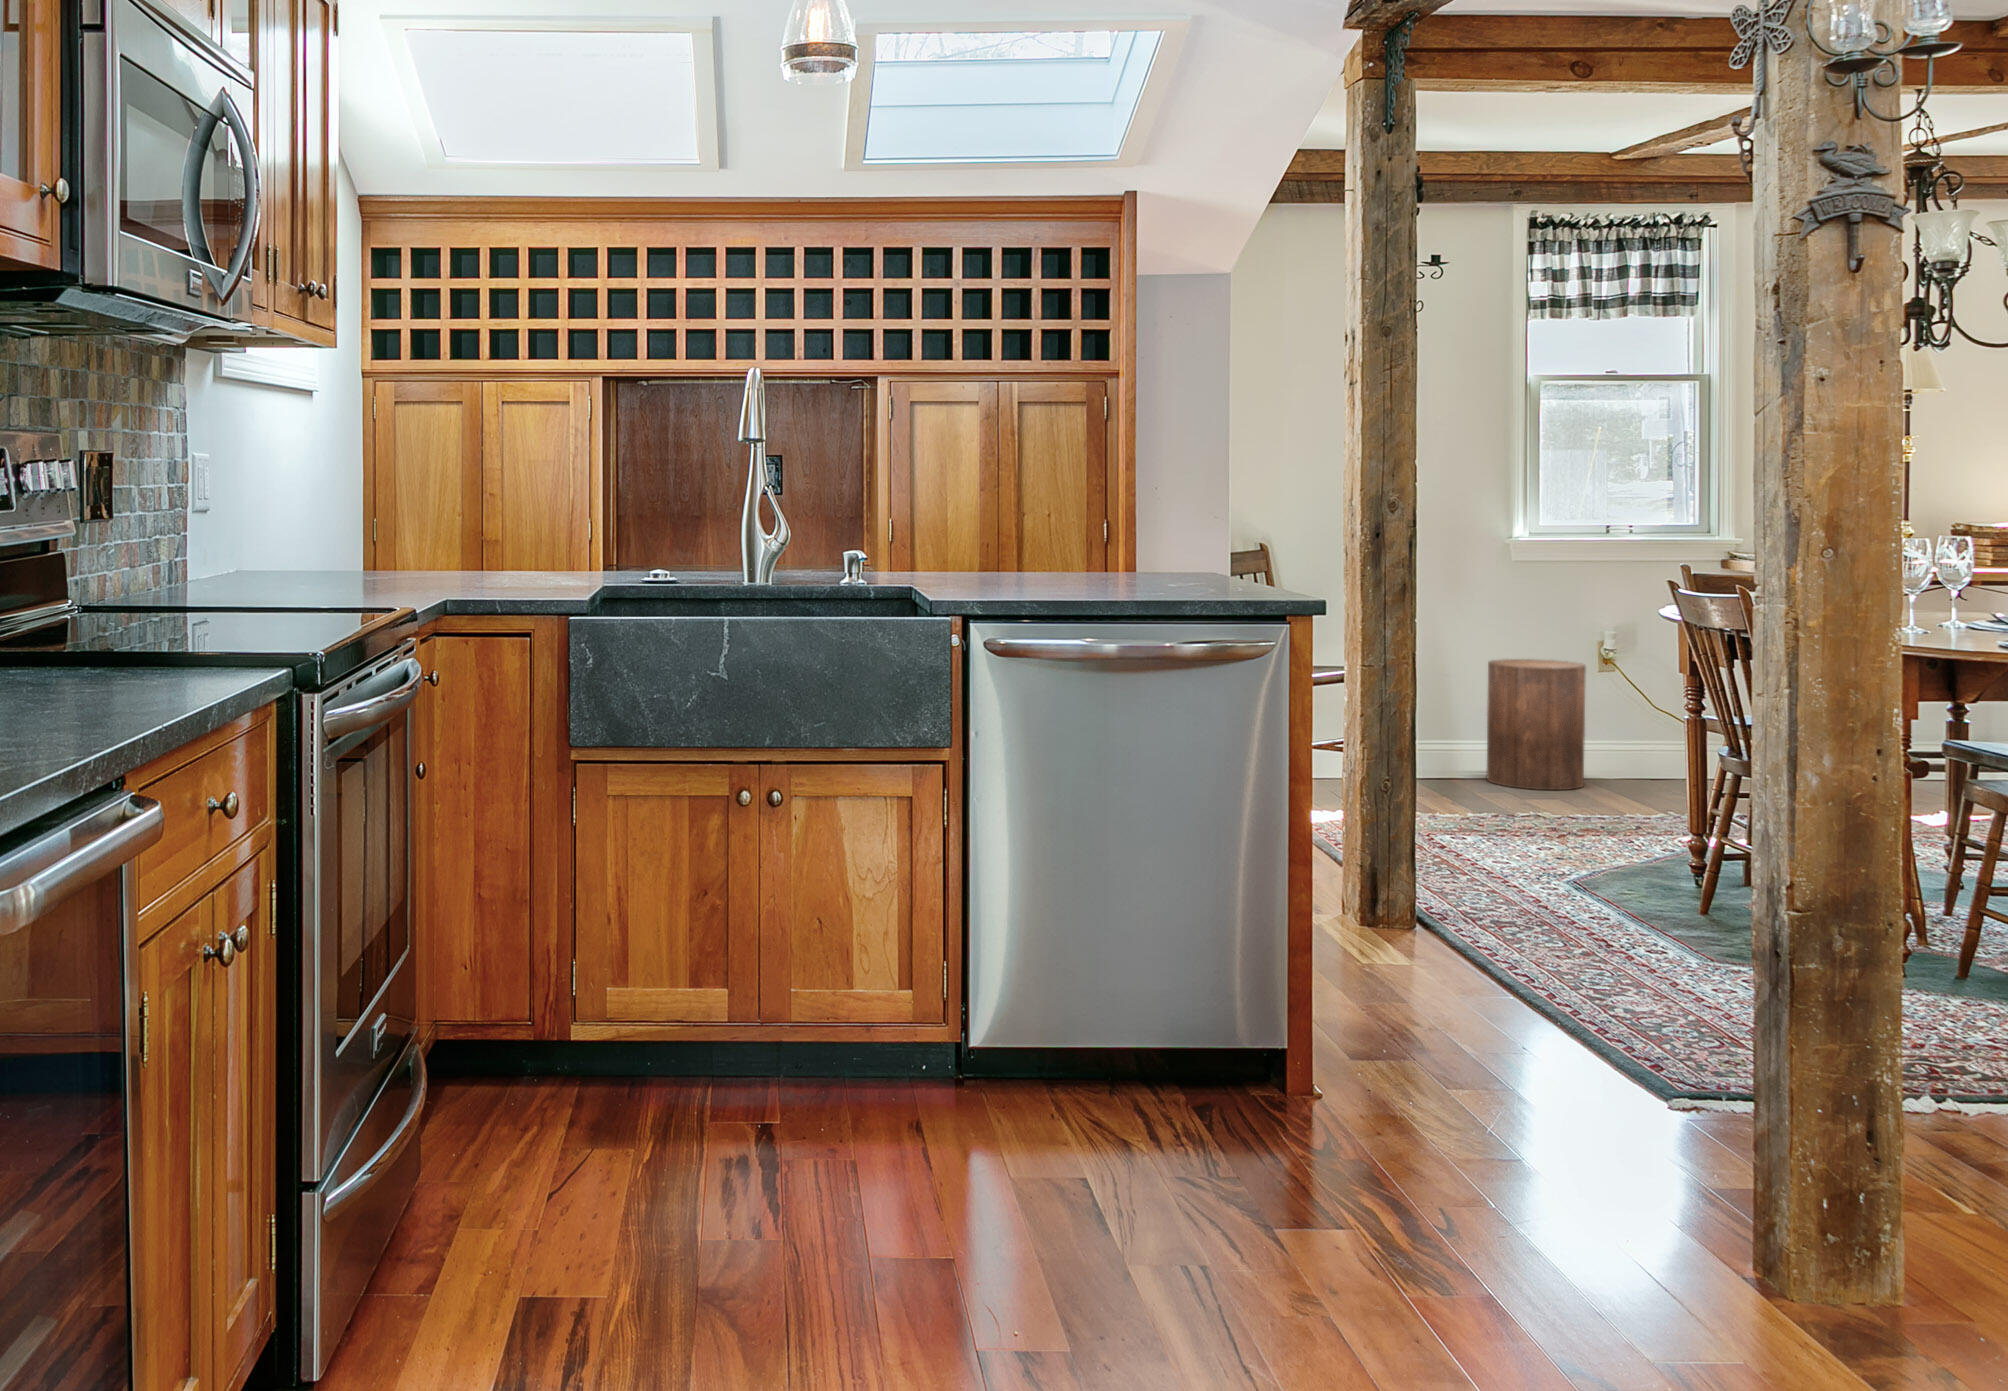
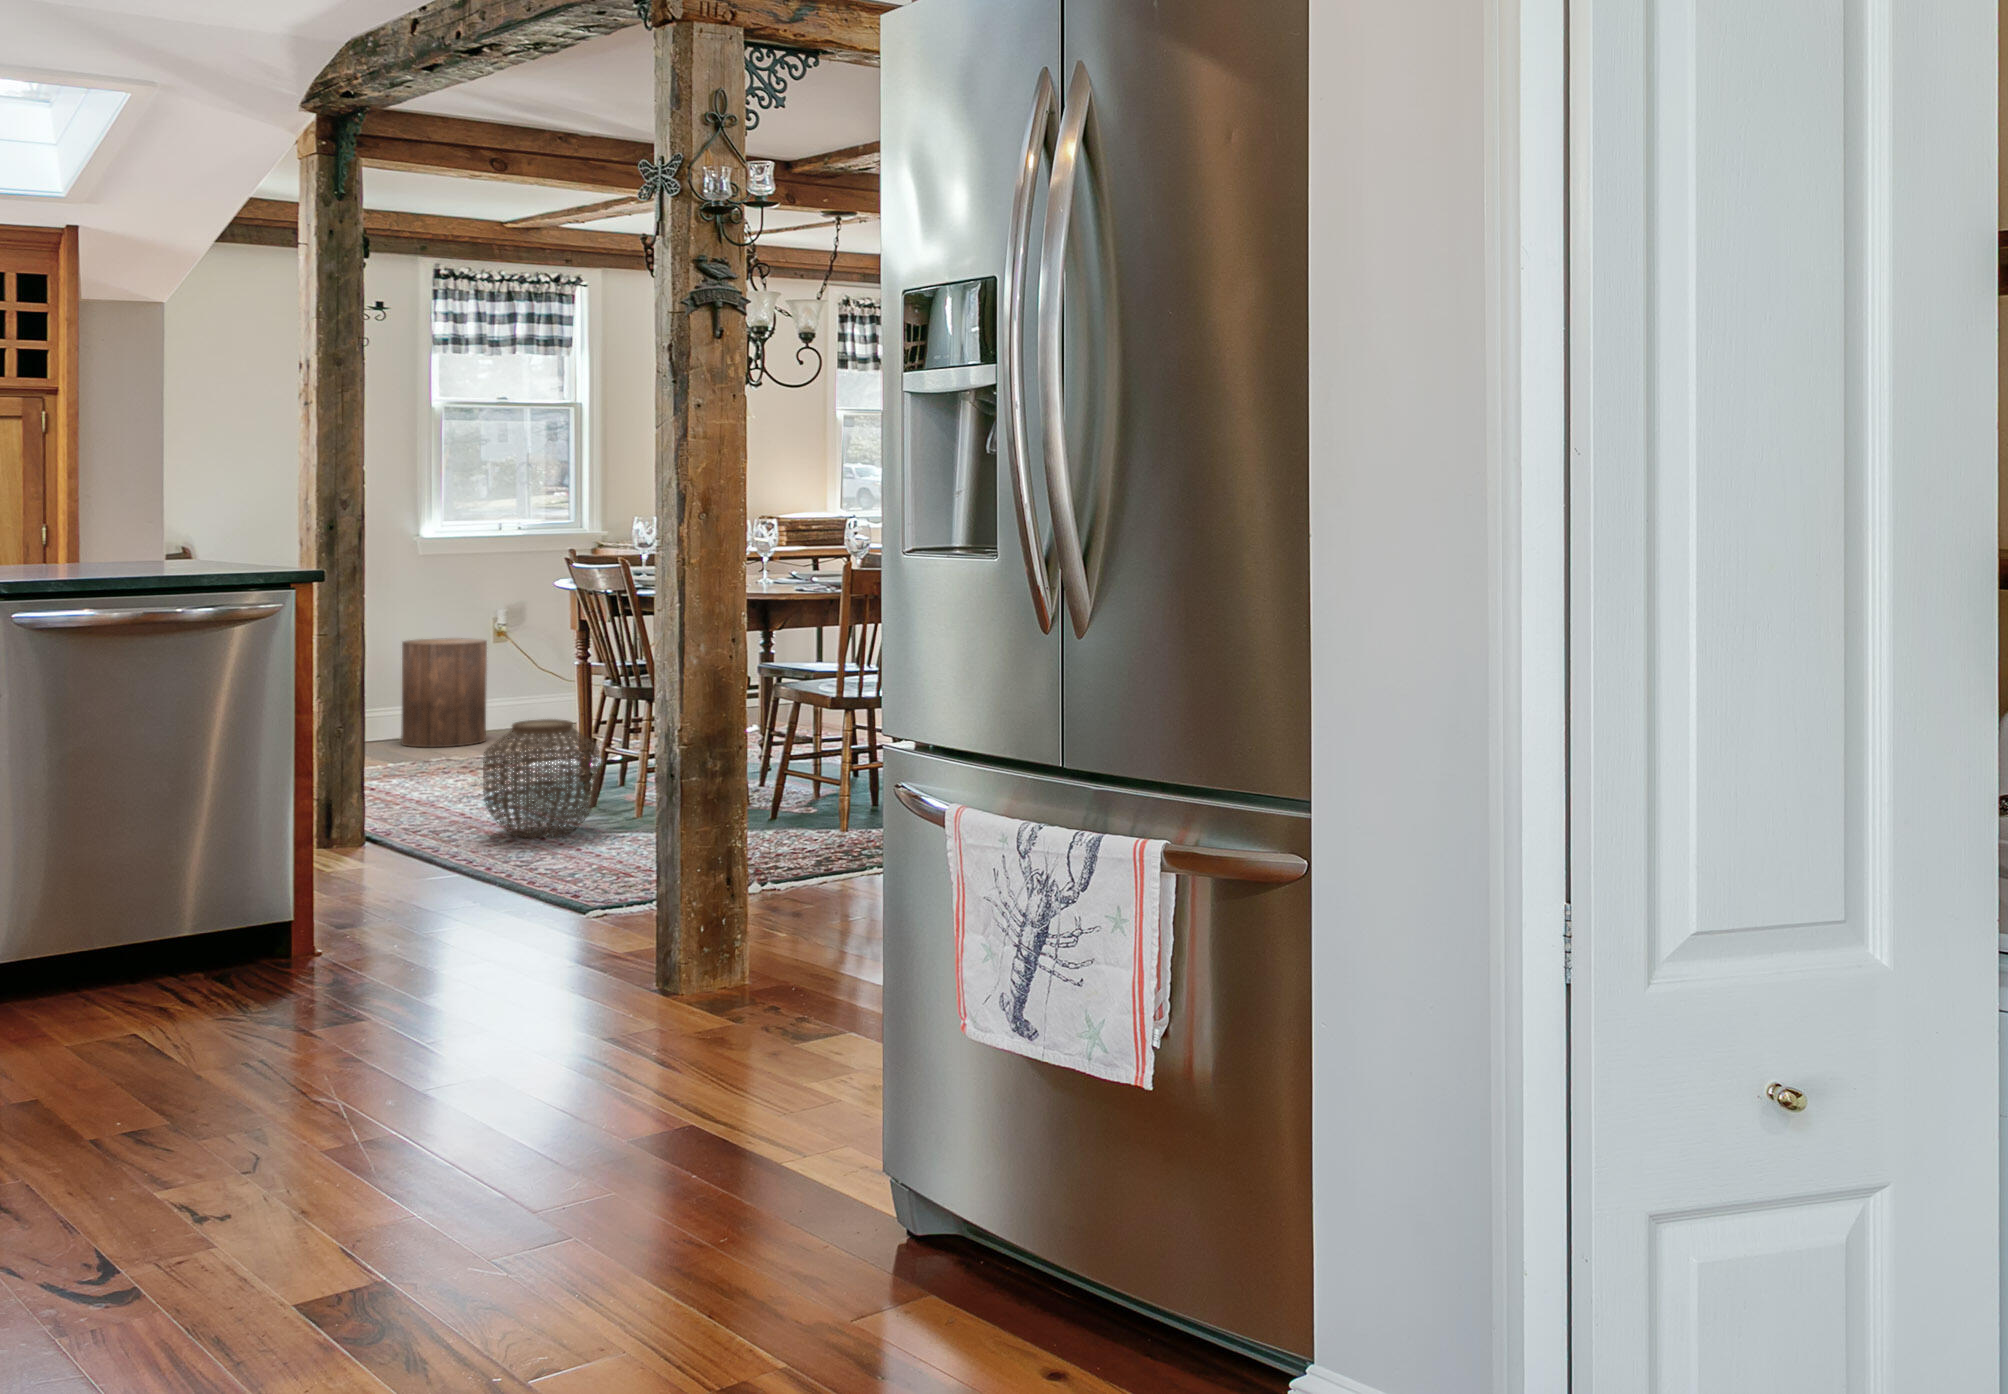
woven basket: none [1549,790,1705,950] -> present [483,719,600,838]

